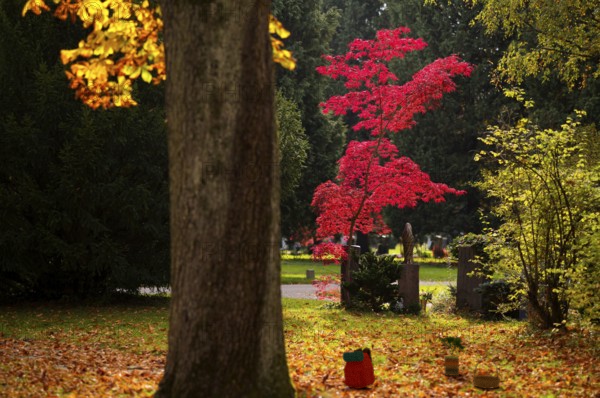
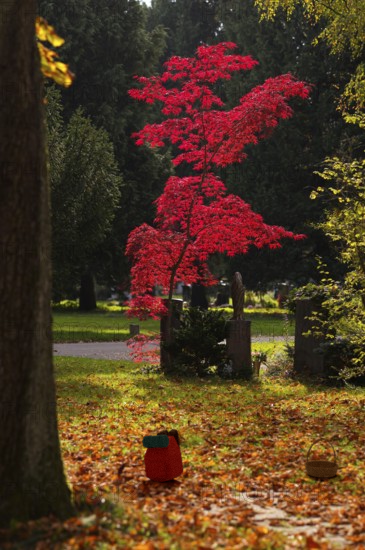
potted tree: present [440,336,465,376] -> none [265,411,298,460]

